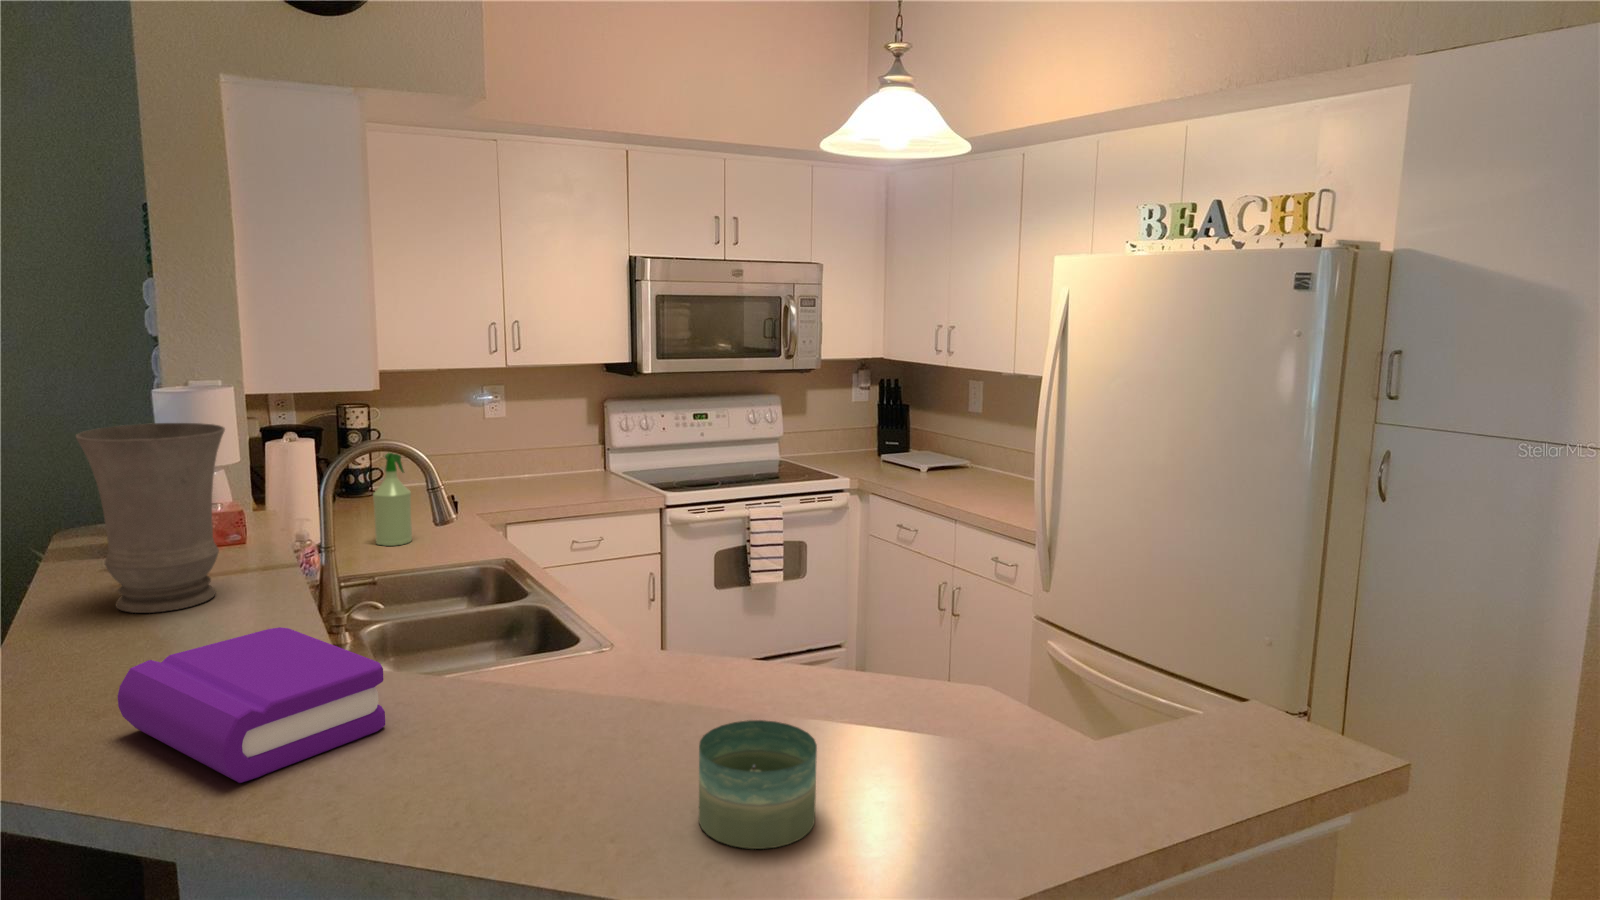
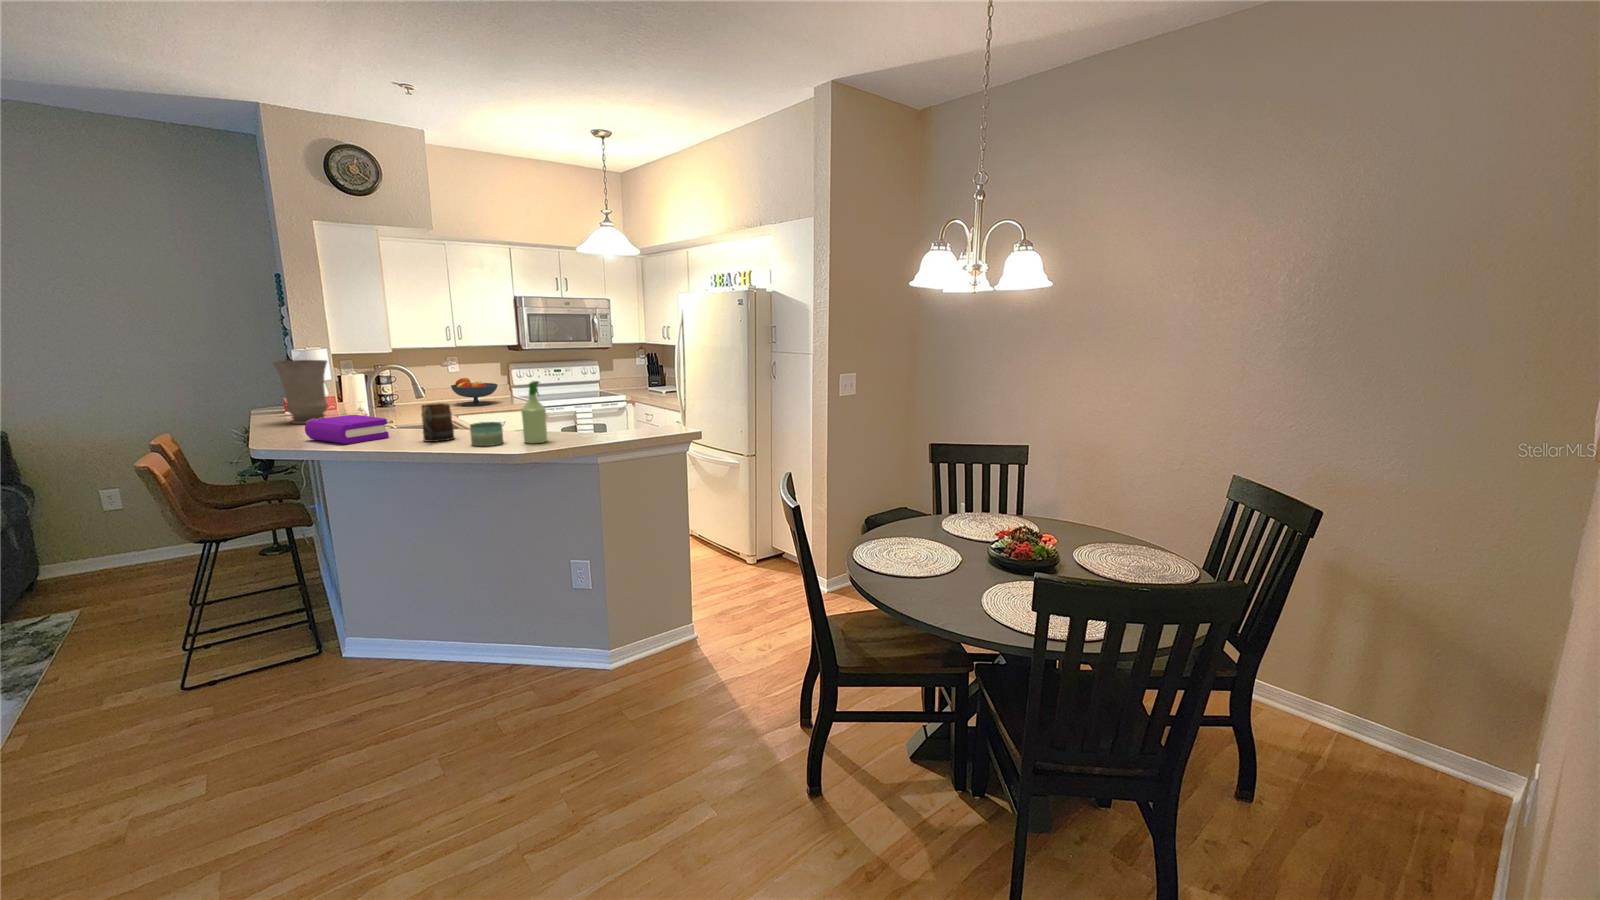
fruit bowl: none [491,434,588,500] -> present [451,378,498,406]
spray bottle: present [373,453,412,546] -> present [521,381,547,443]
mug: none [506,622,612,785] -> present [421,403,454,442]

